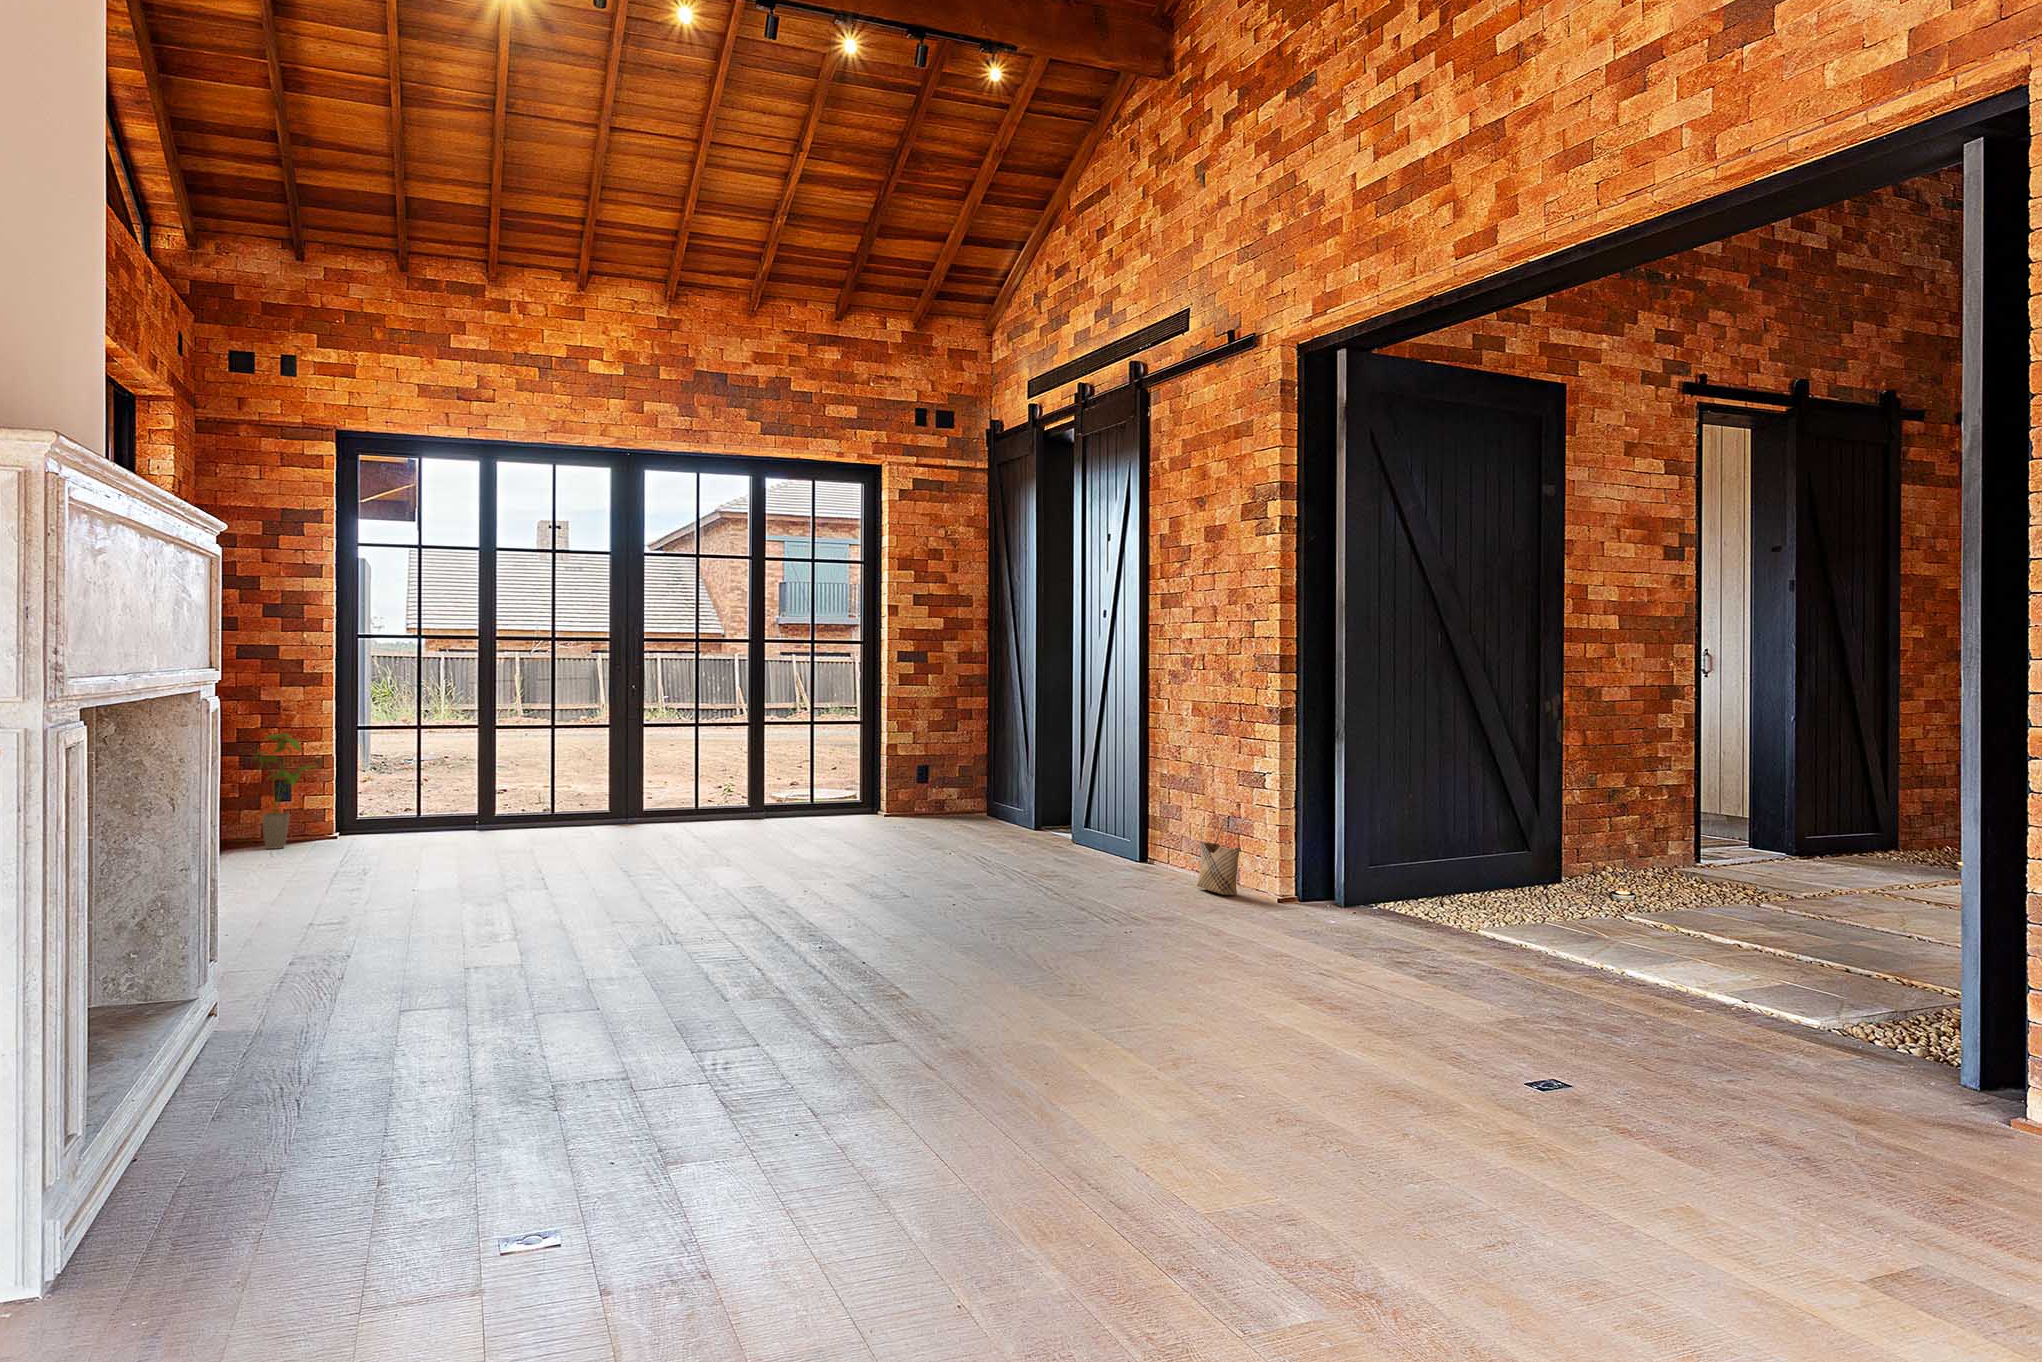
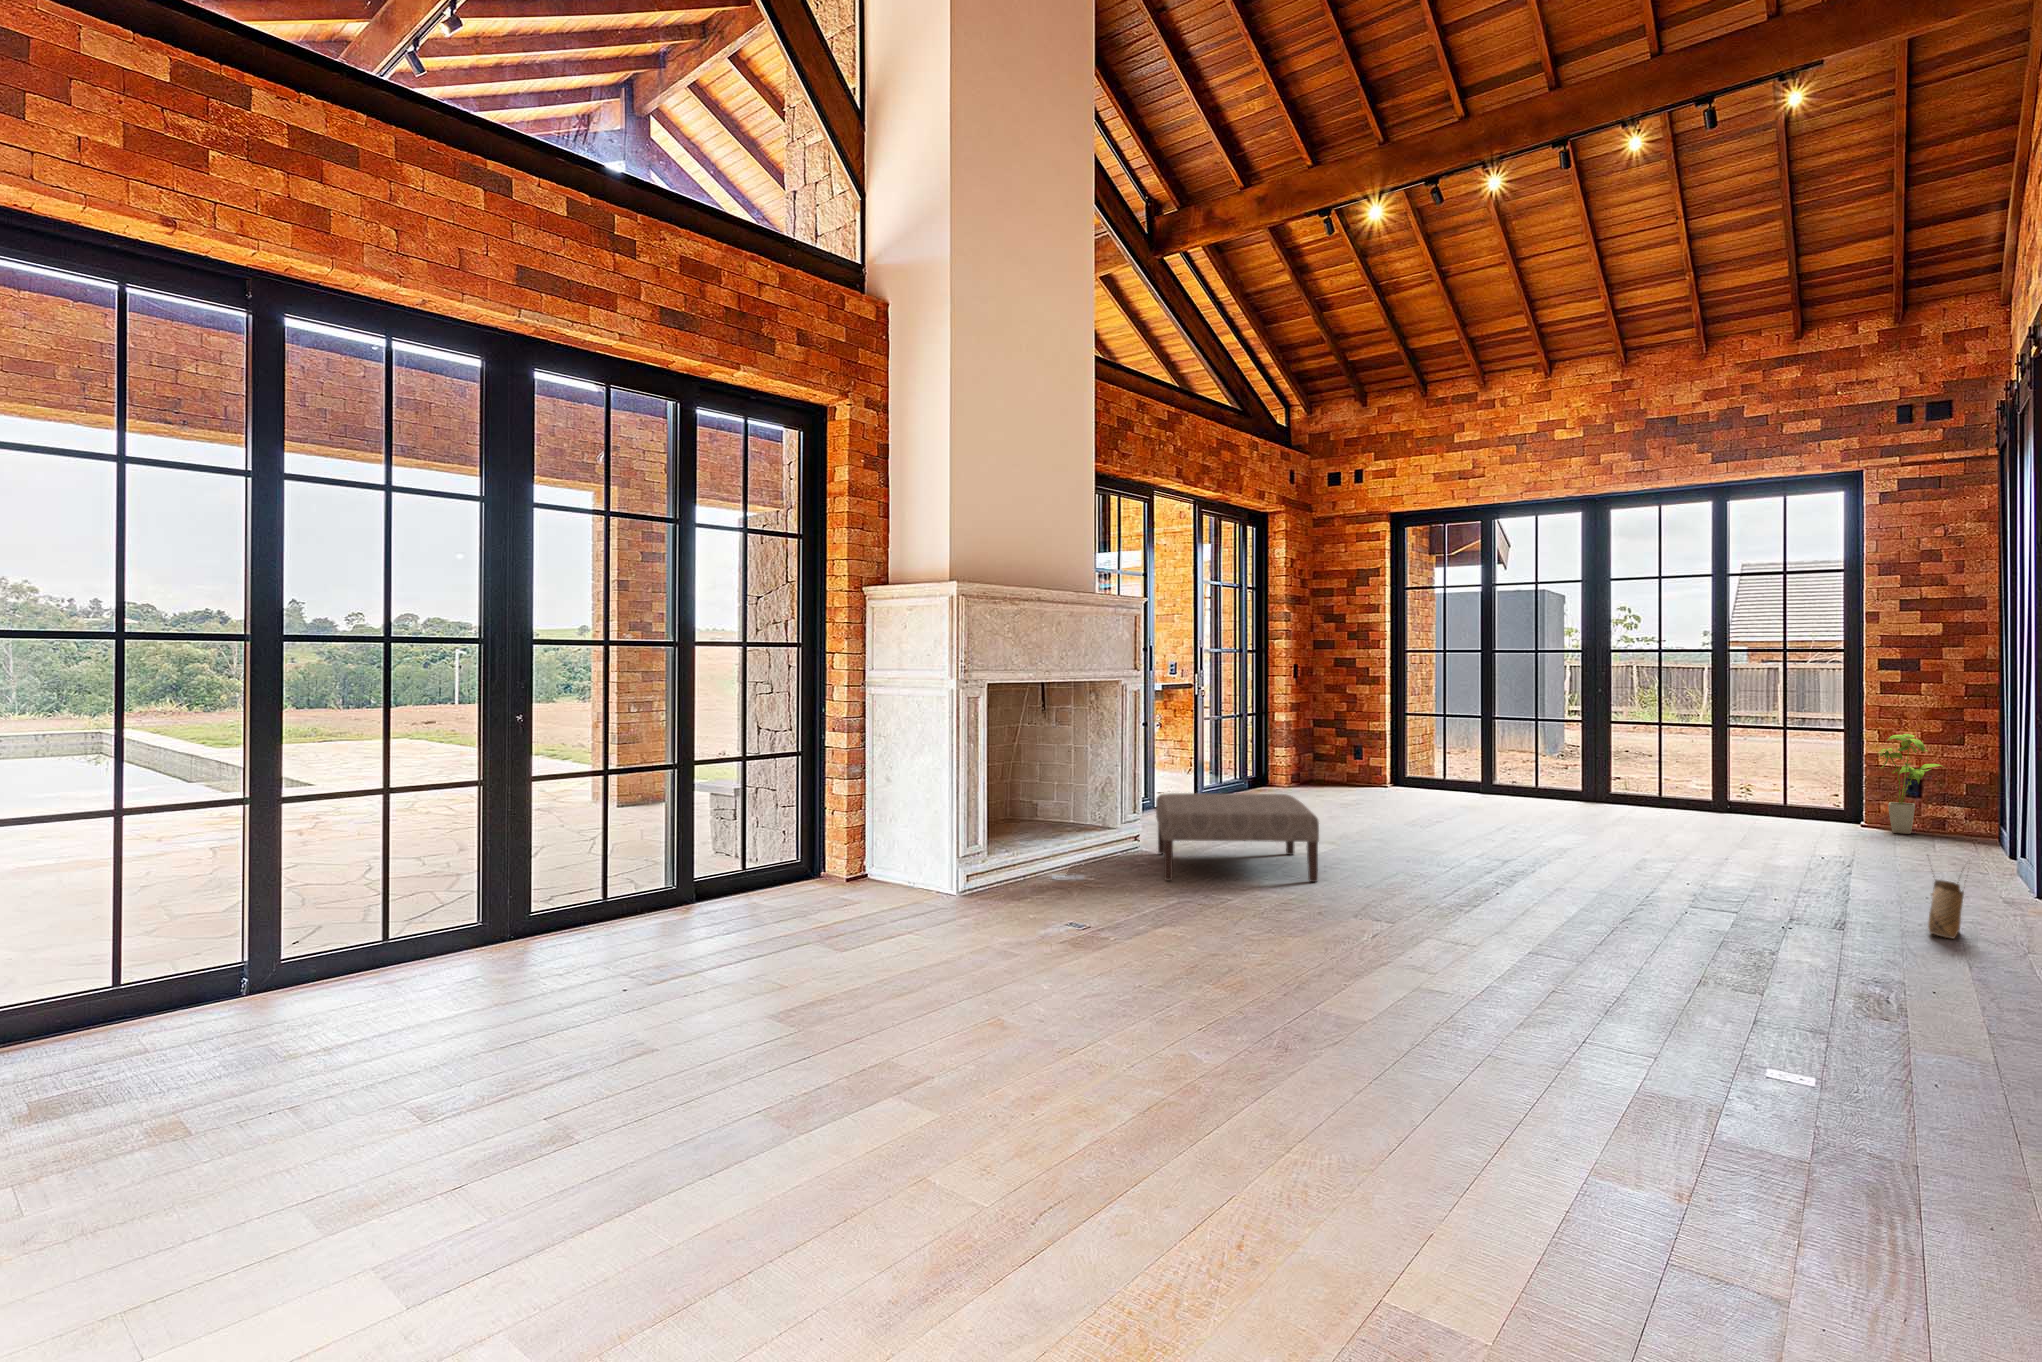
house plant: present [255,733,313,849] -> present [1879,734,1945,834]
ottoman: none [254,850,662,1049] -> present [1156,793,1319,882]

